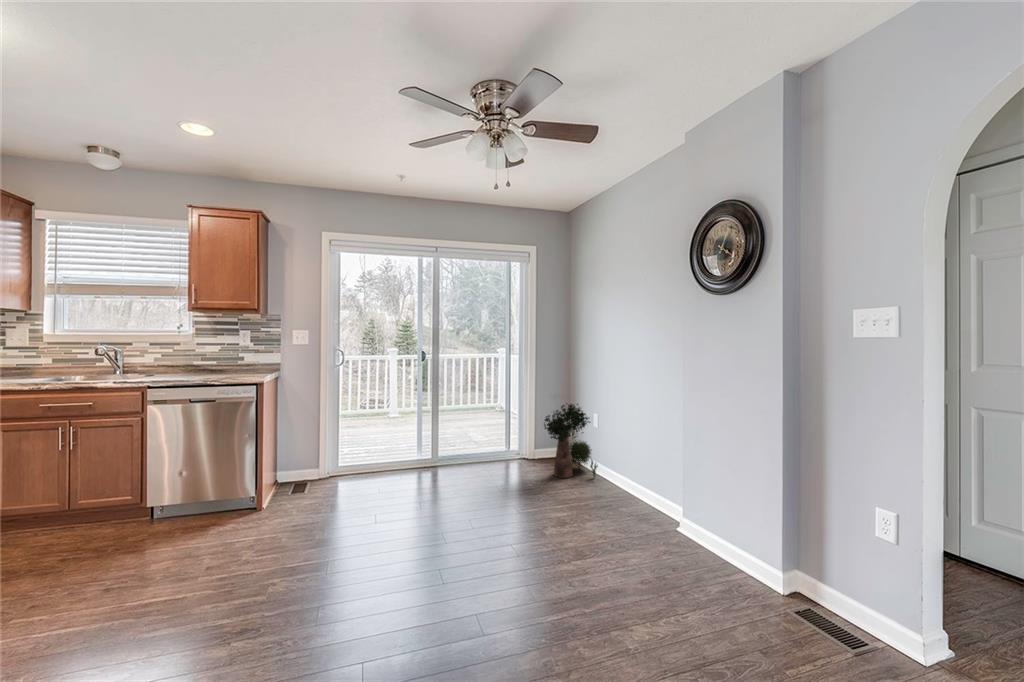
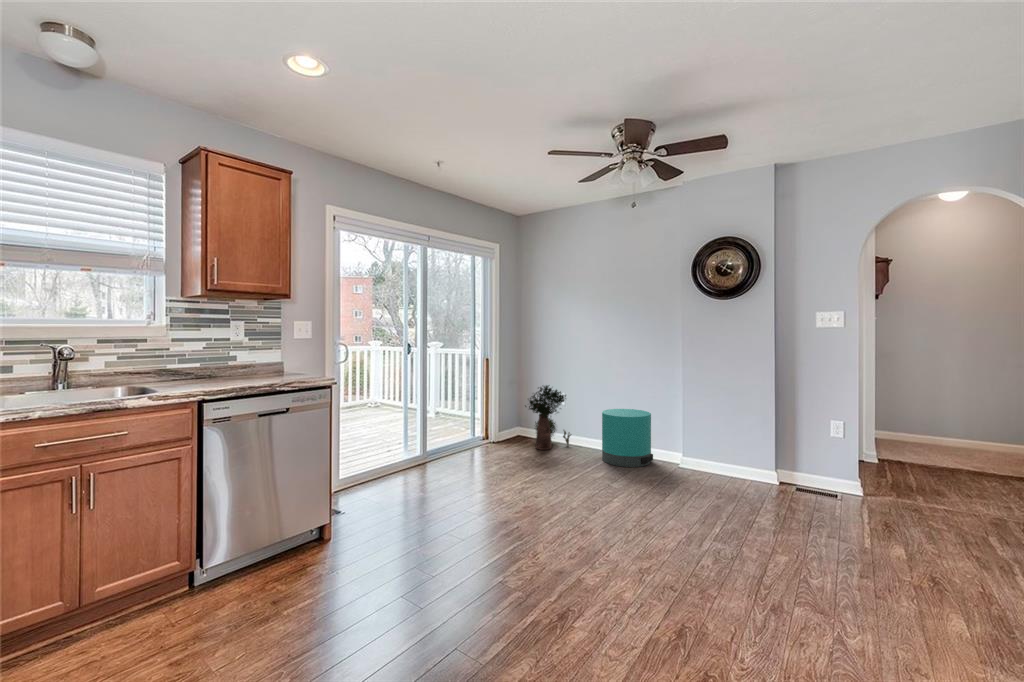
trash can: none [593,443,657,524] -> present [602,409,653,467]

